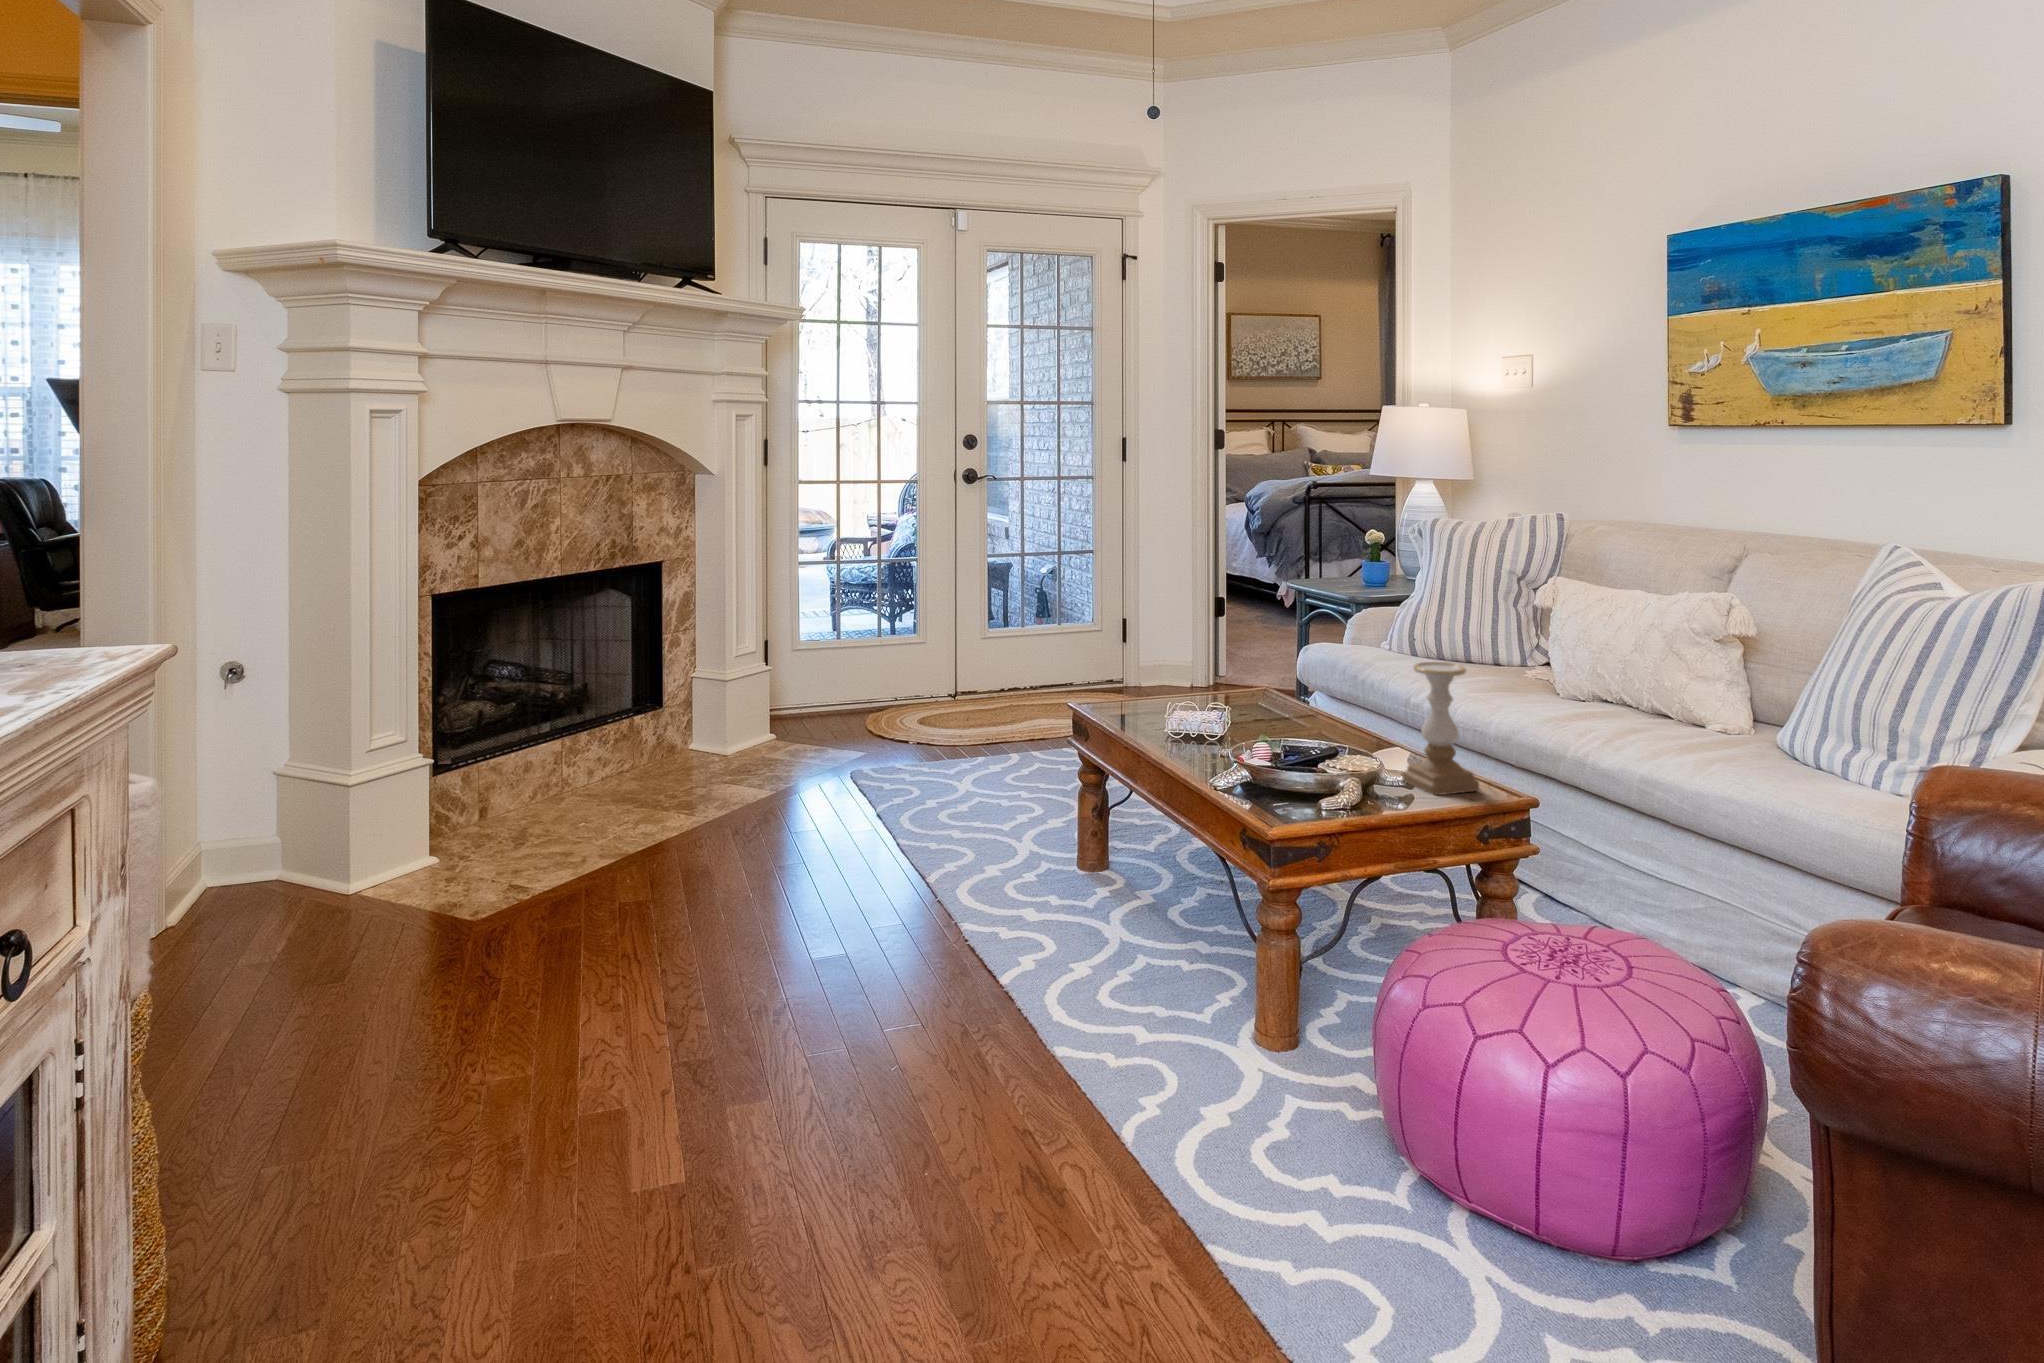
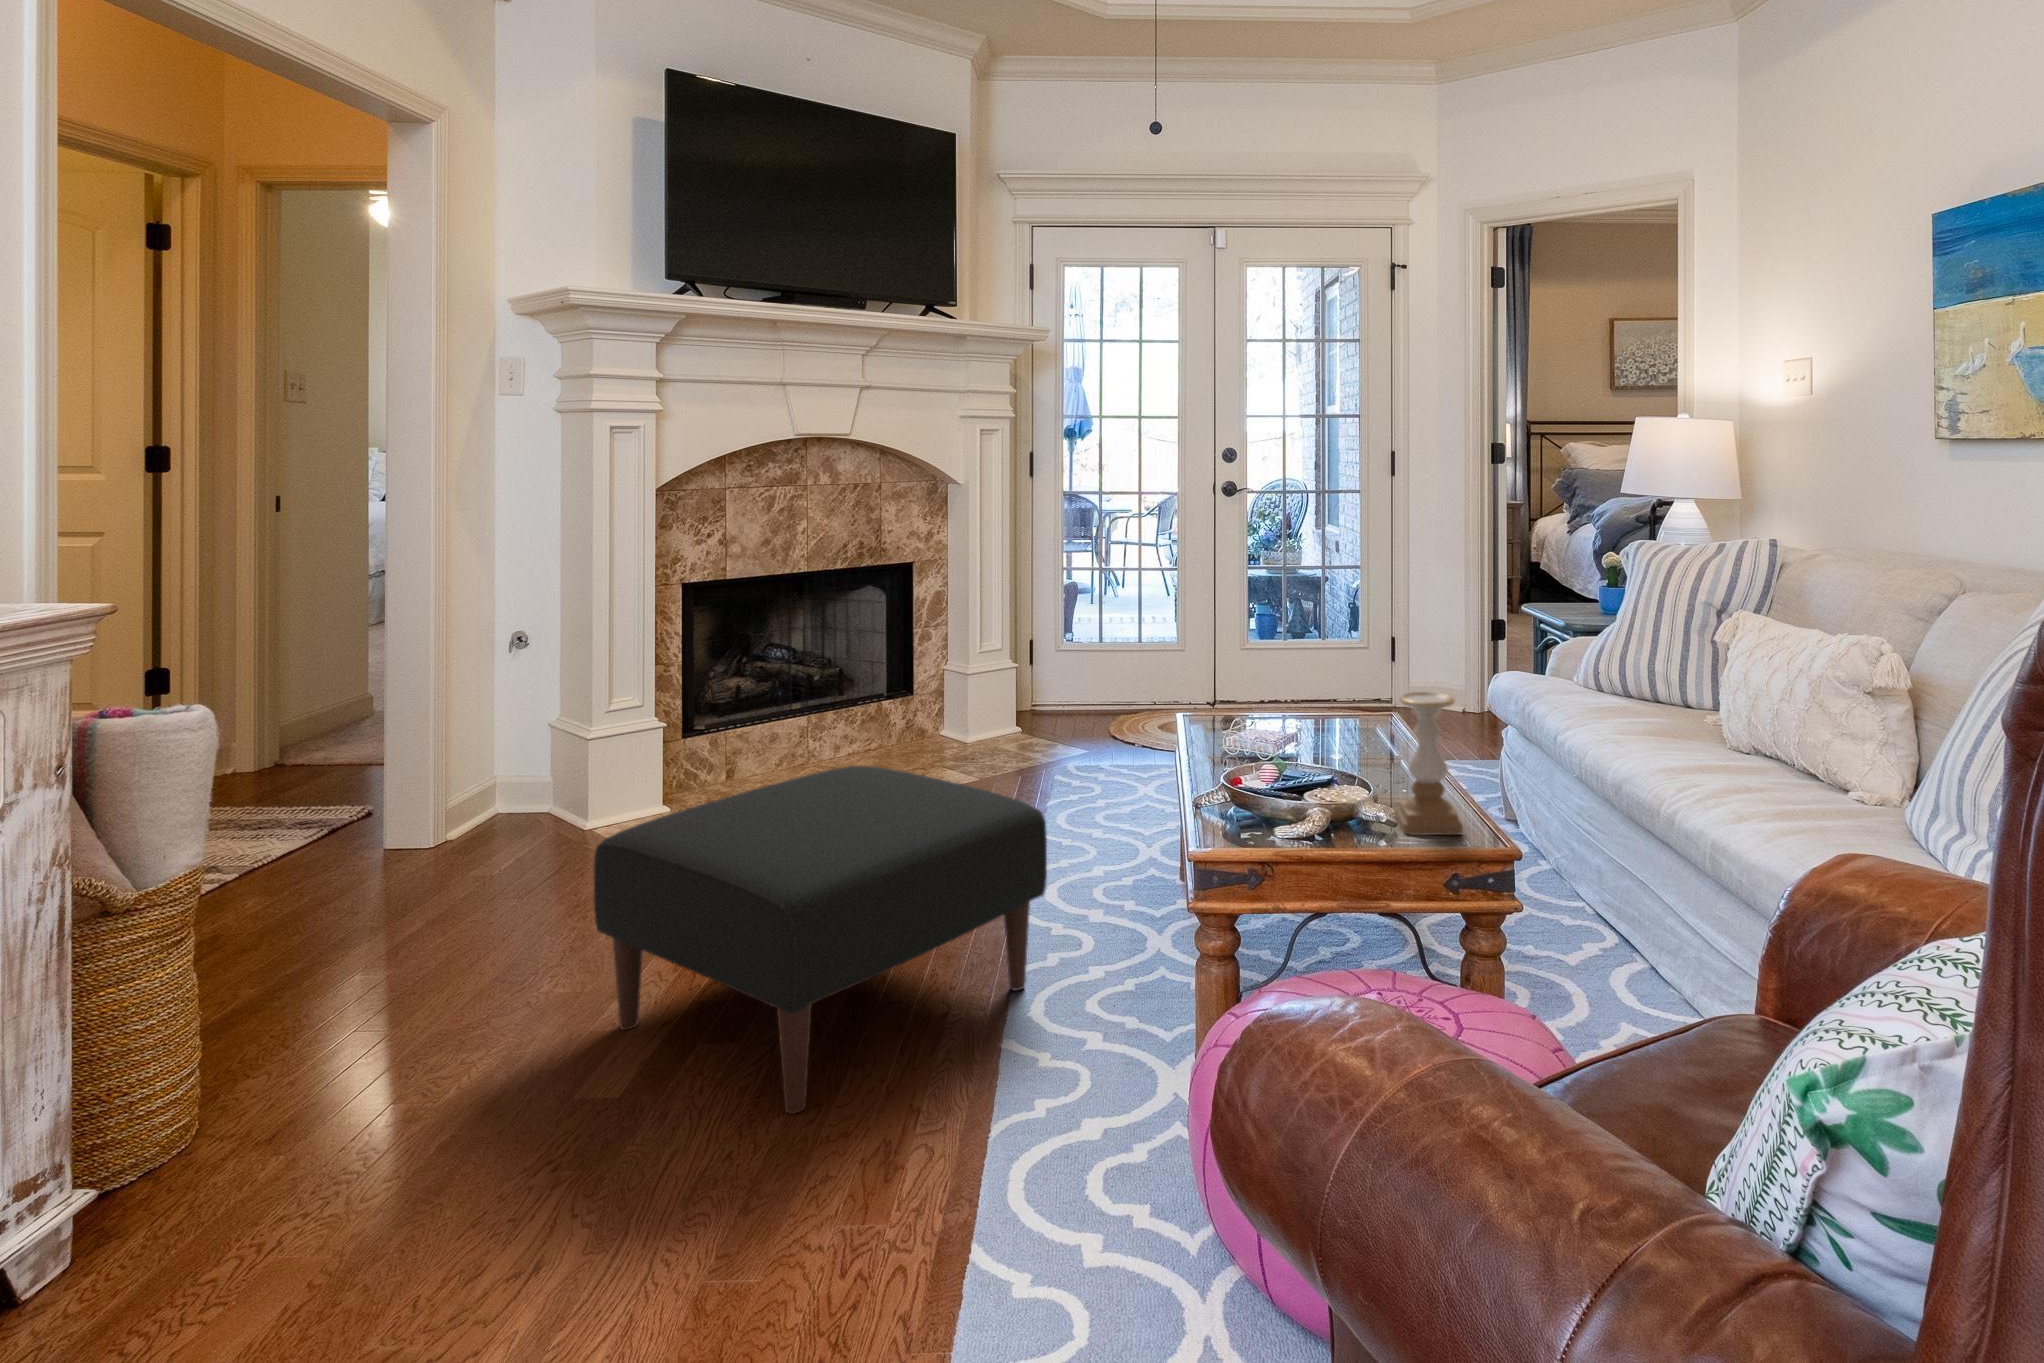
ottoman: none [582,783,1047,1159] -> present [594,766,1047,1114]

